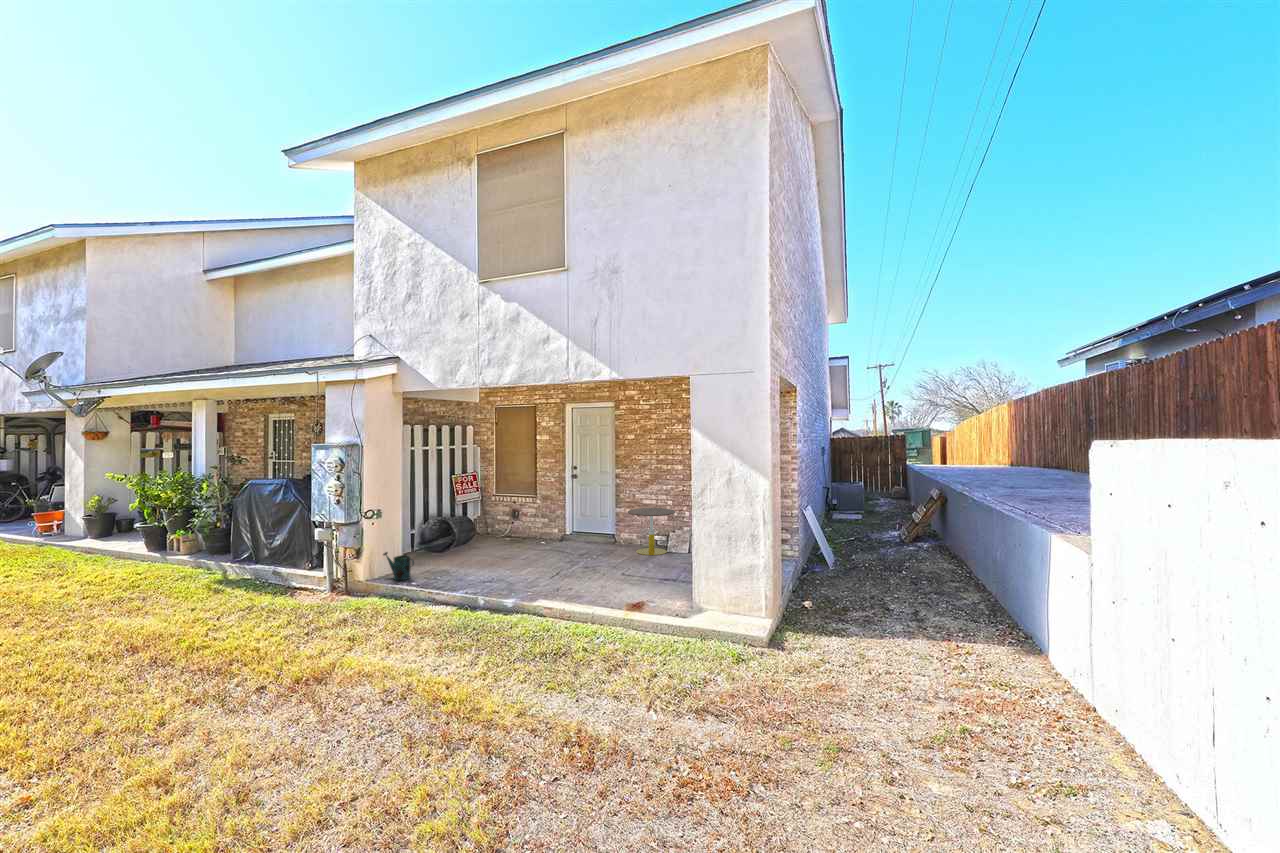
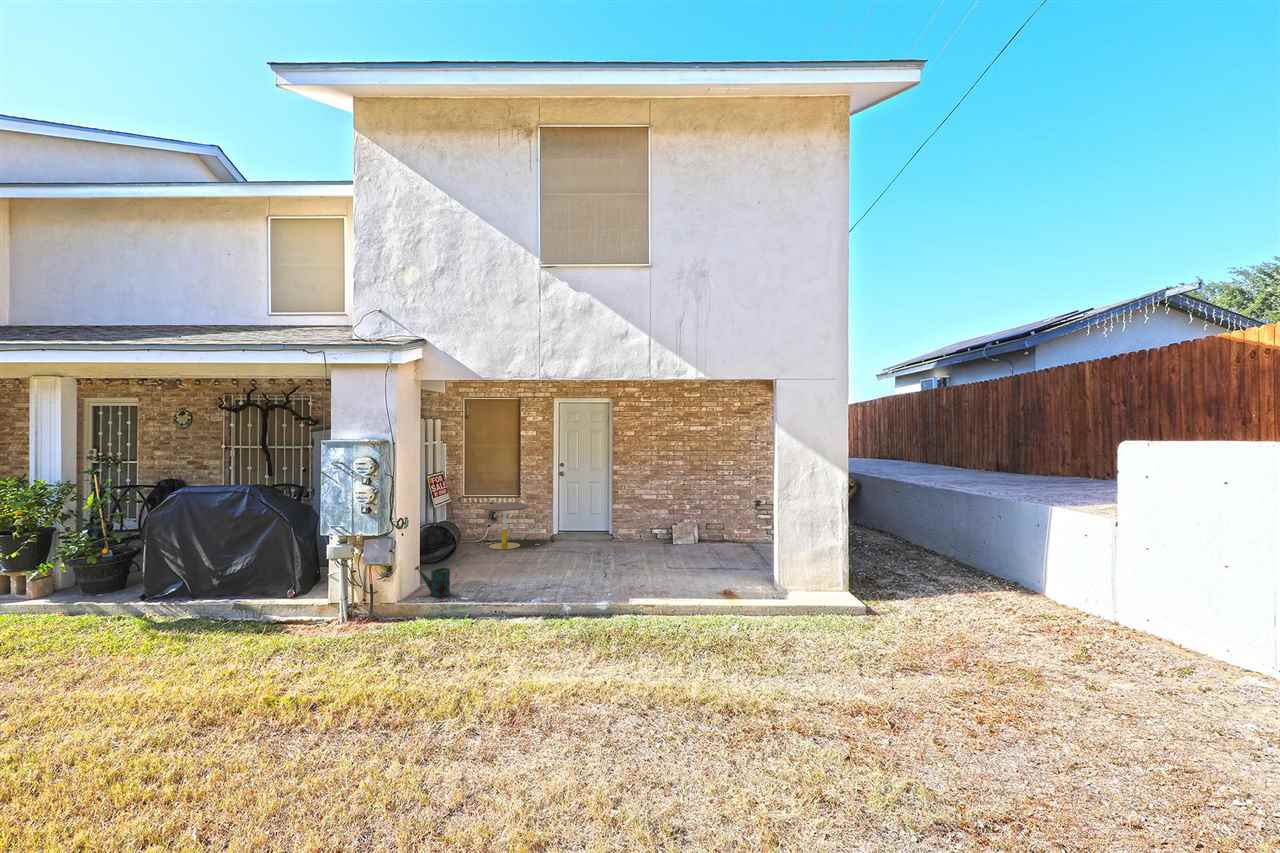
side table: present [628,508,675,555] -> present [480,503,529,549]

